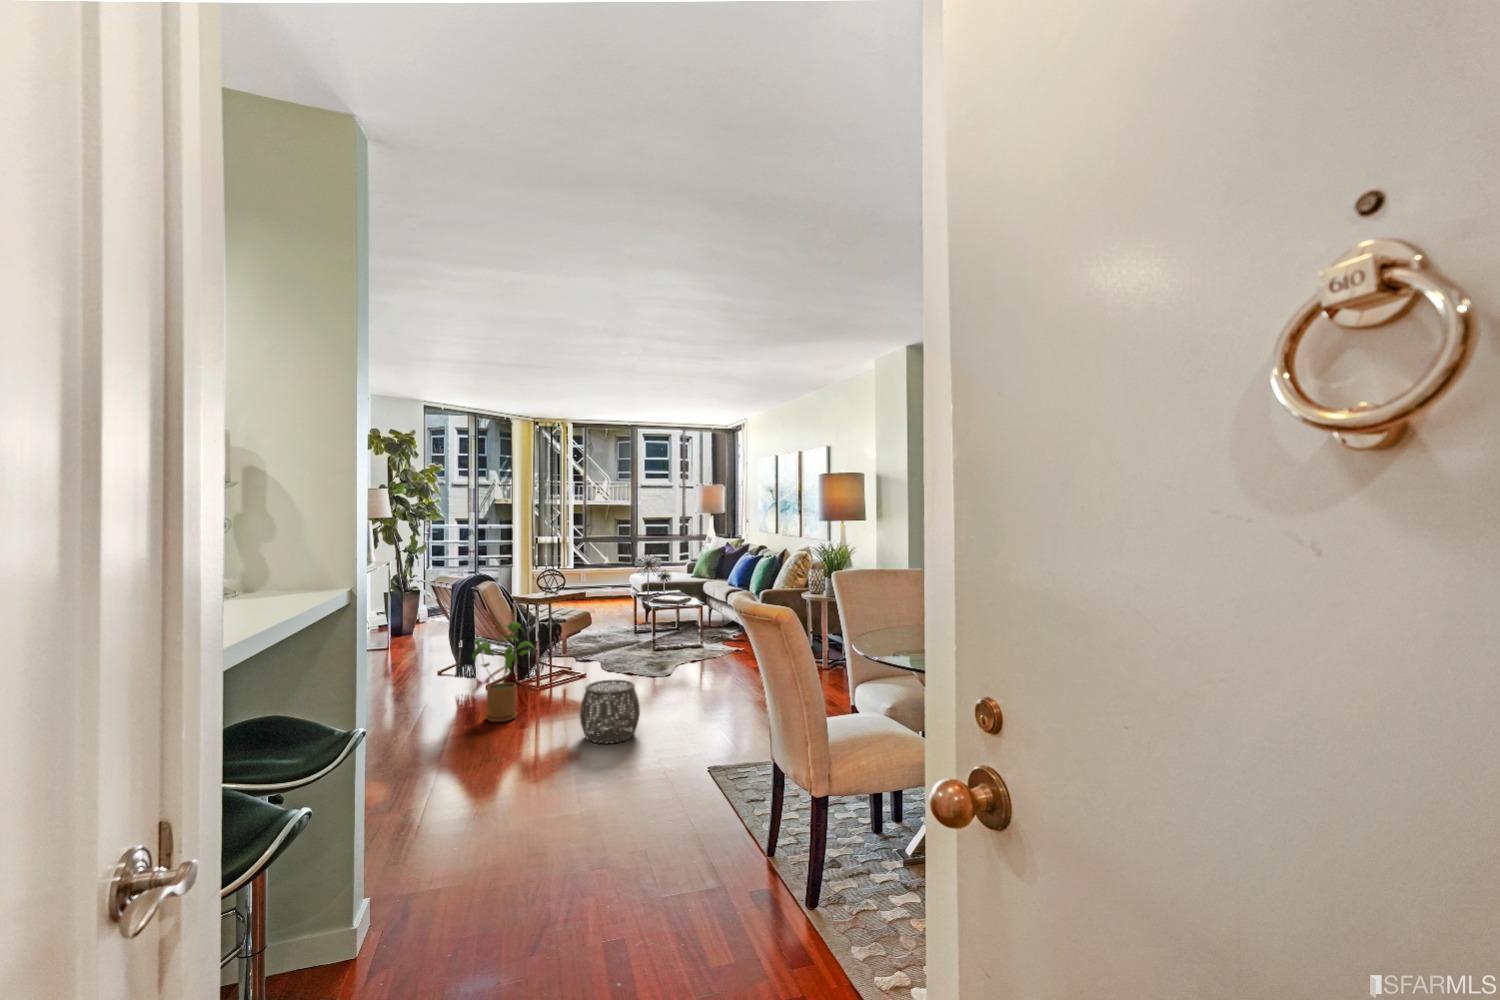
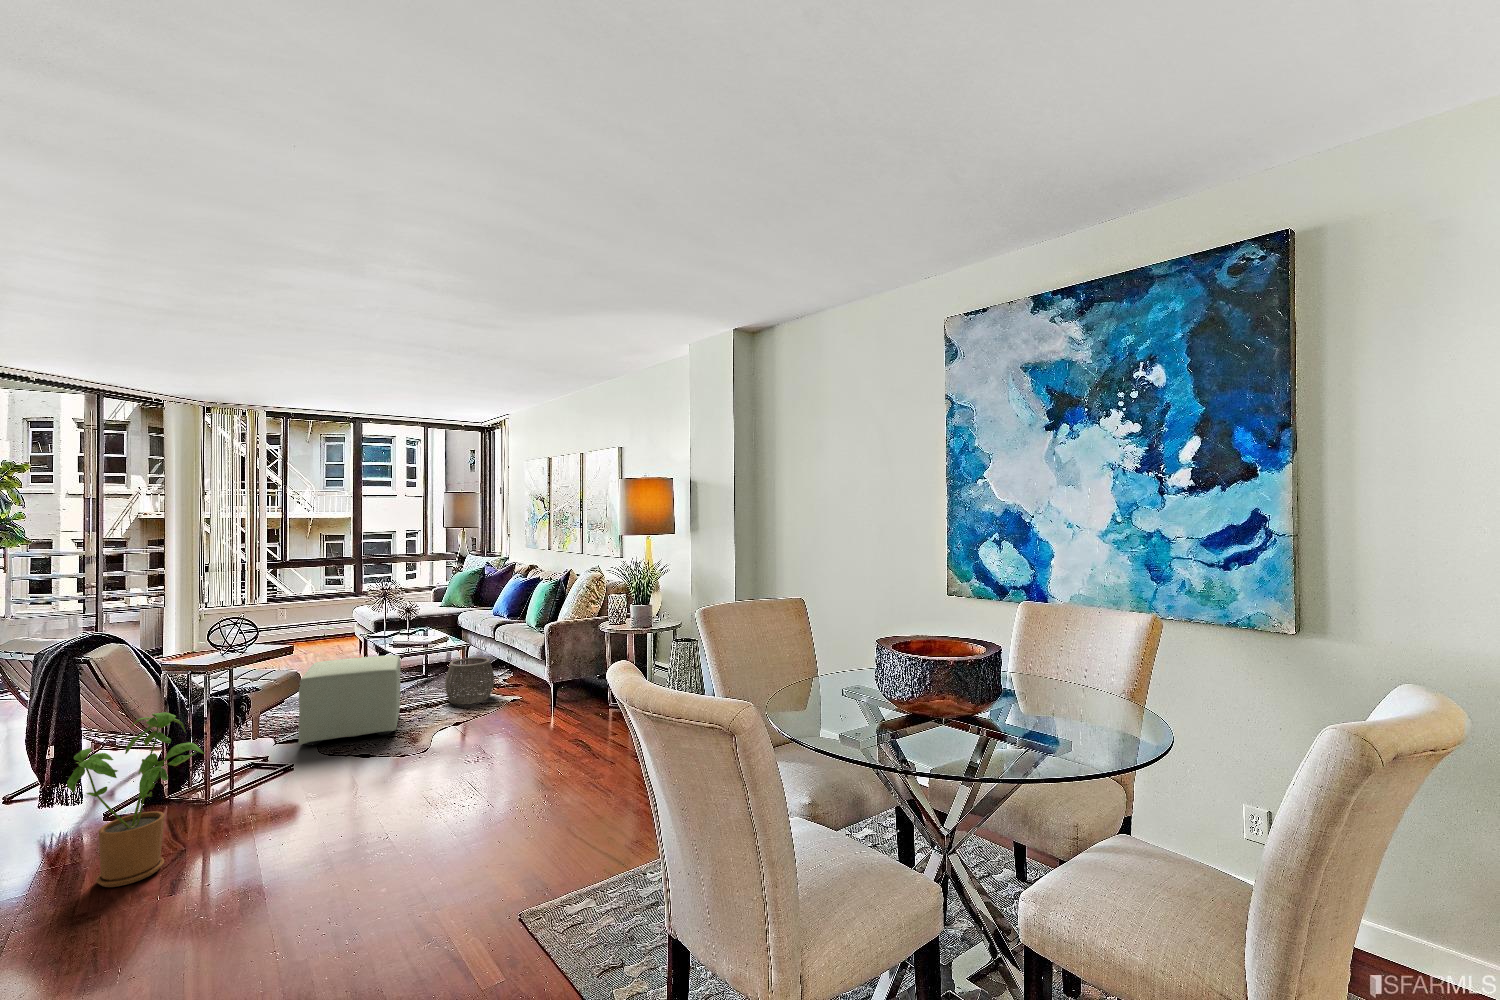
ottoman: none [589,607,655,666] -> present [299,655,401,745]
woven basket: present [580,680,640,744] -> present [445,657,494,705]

